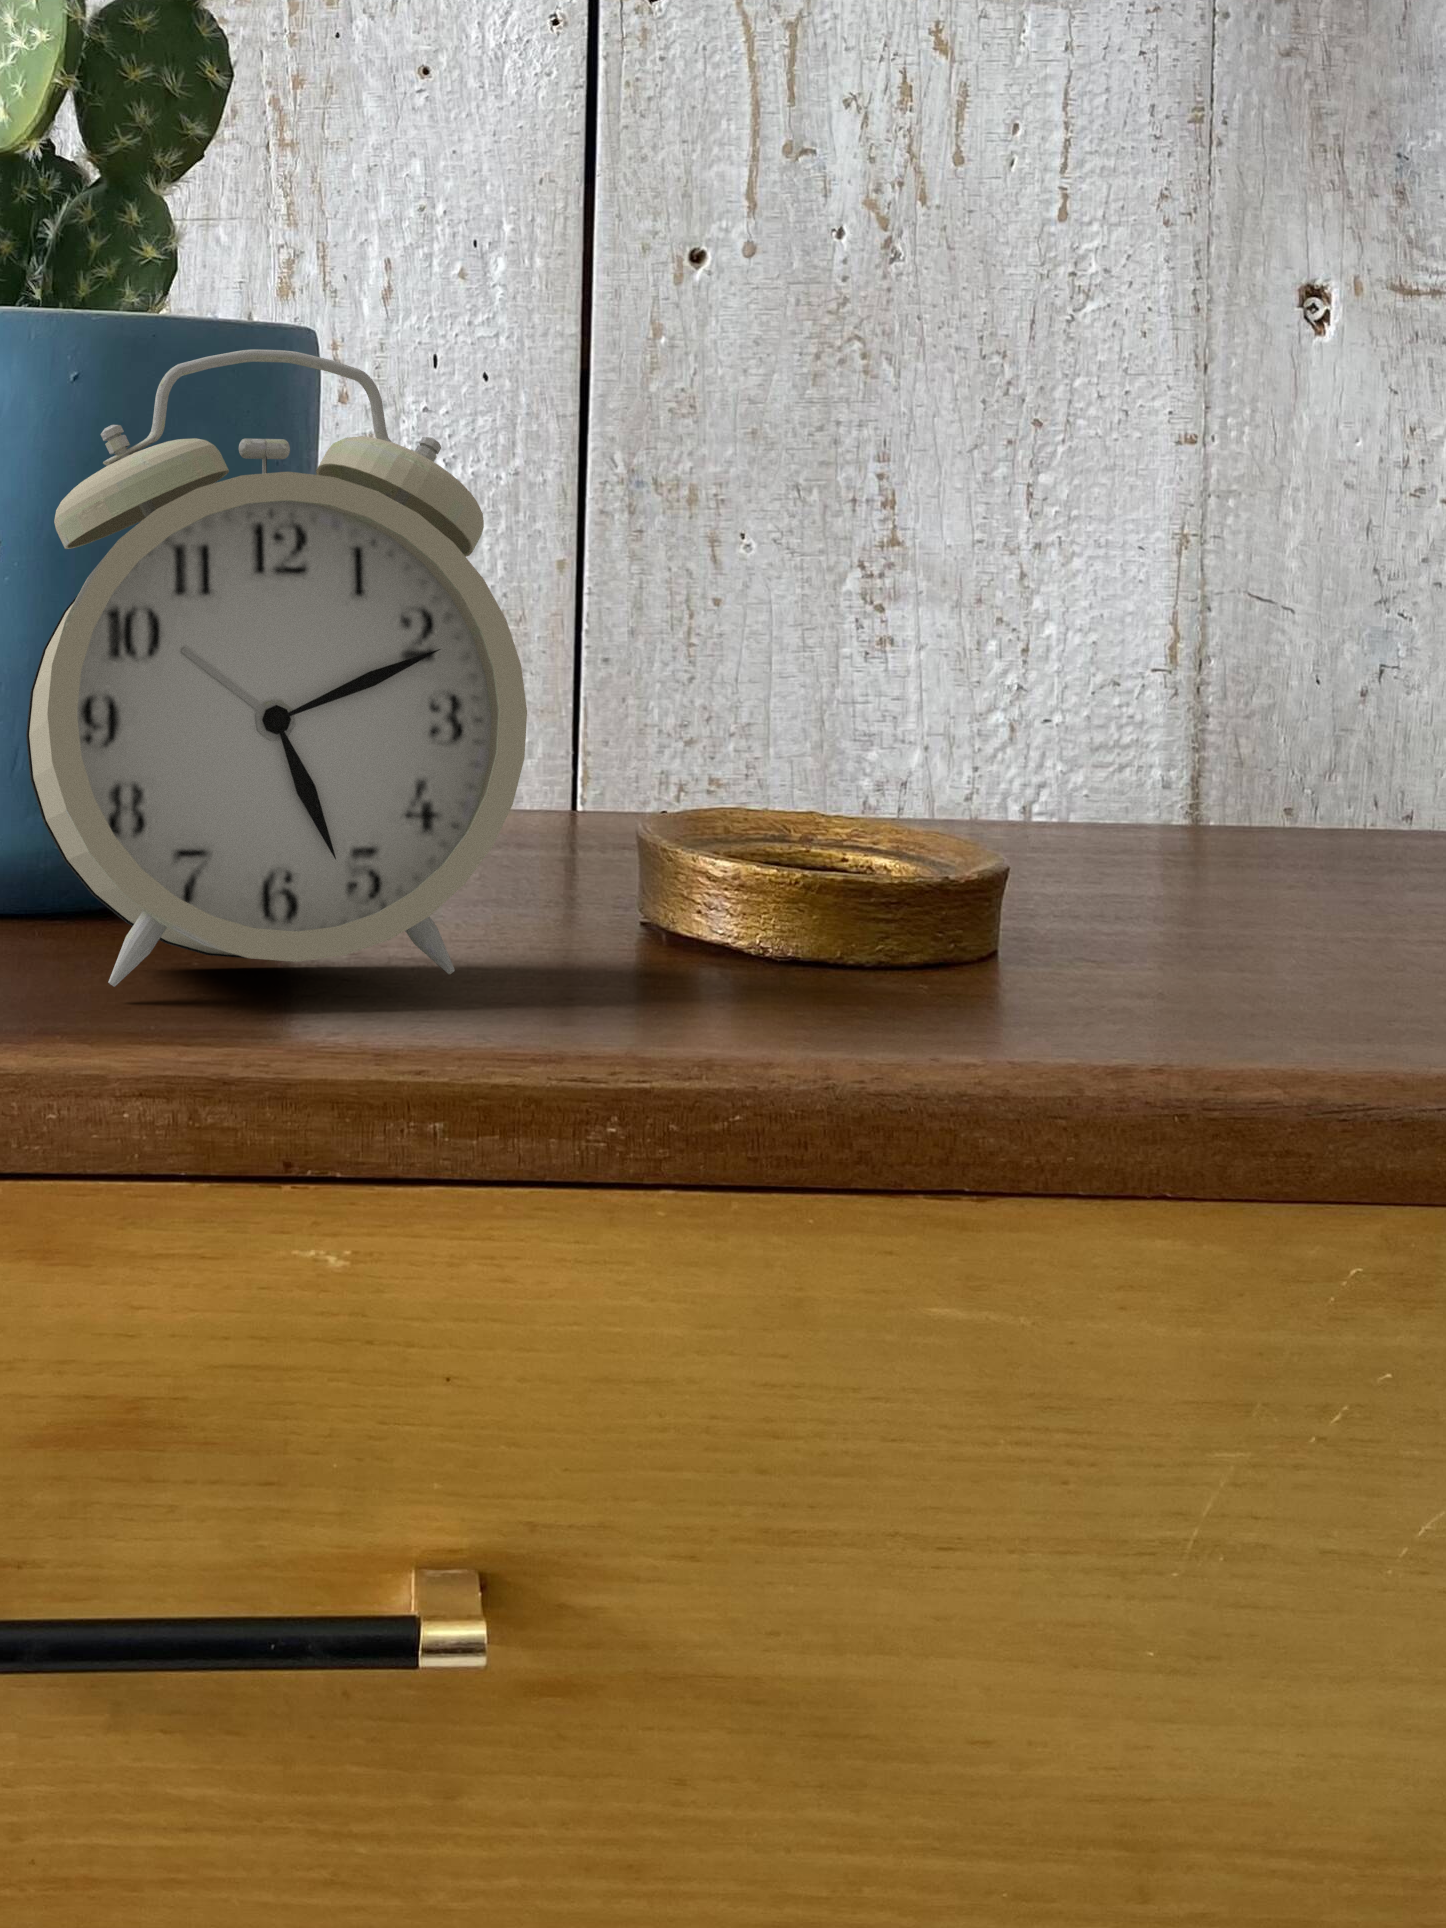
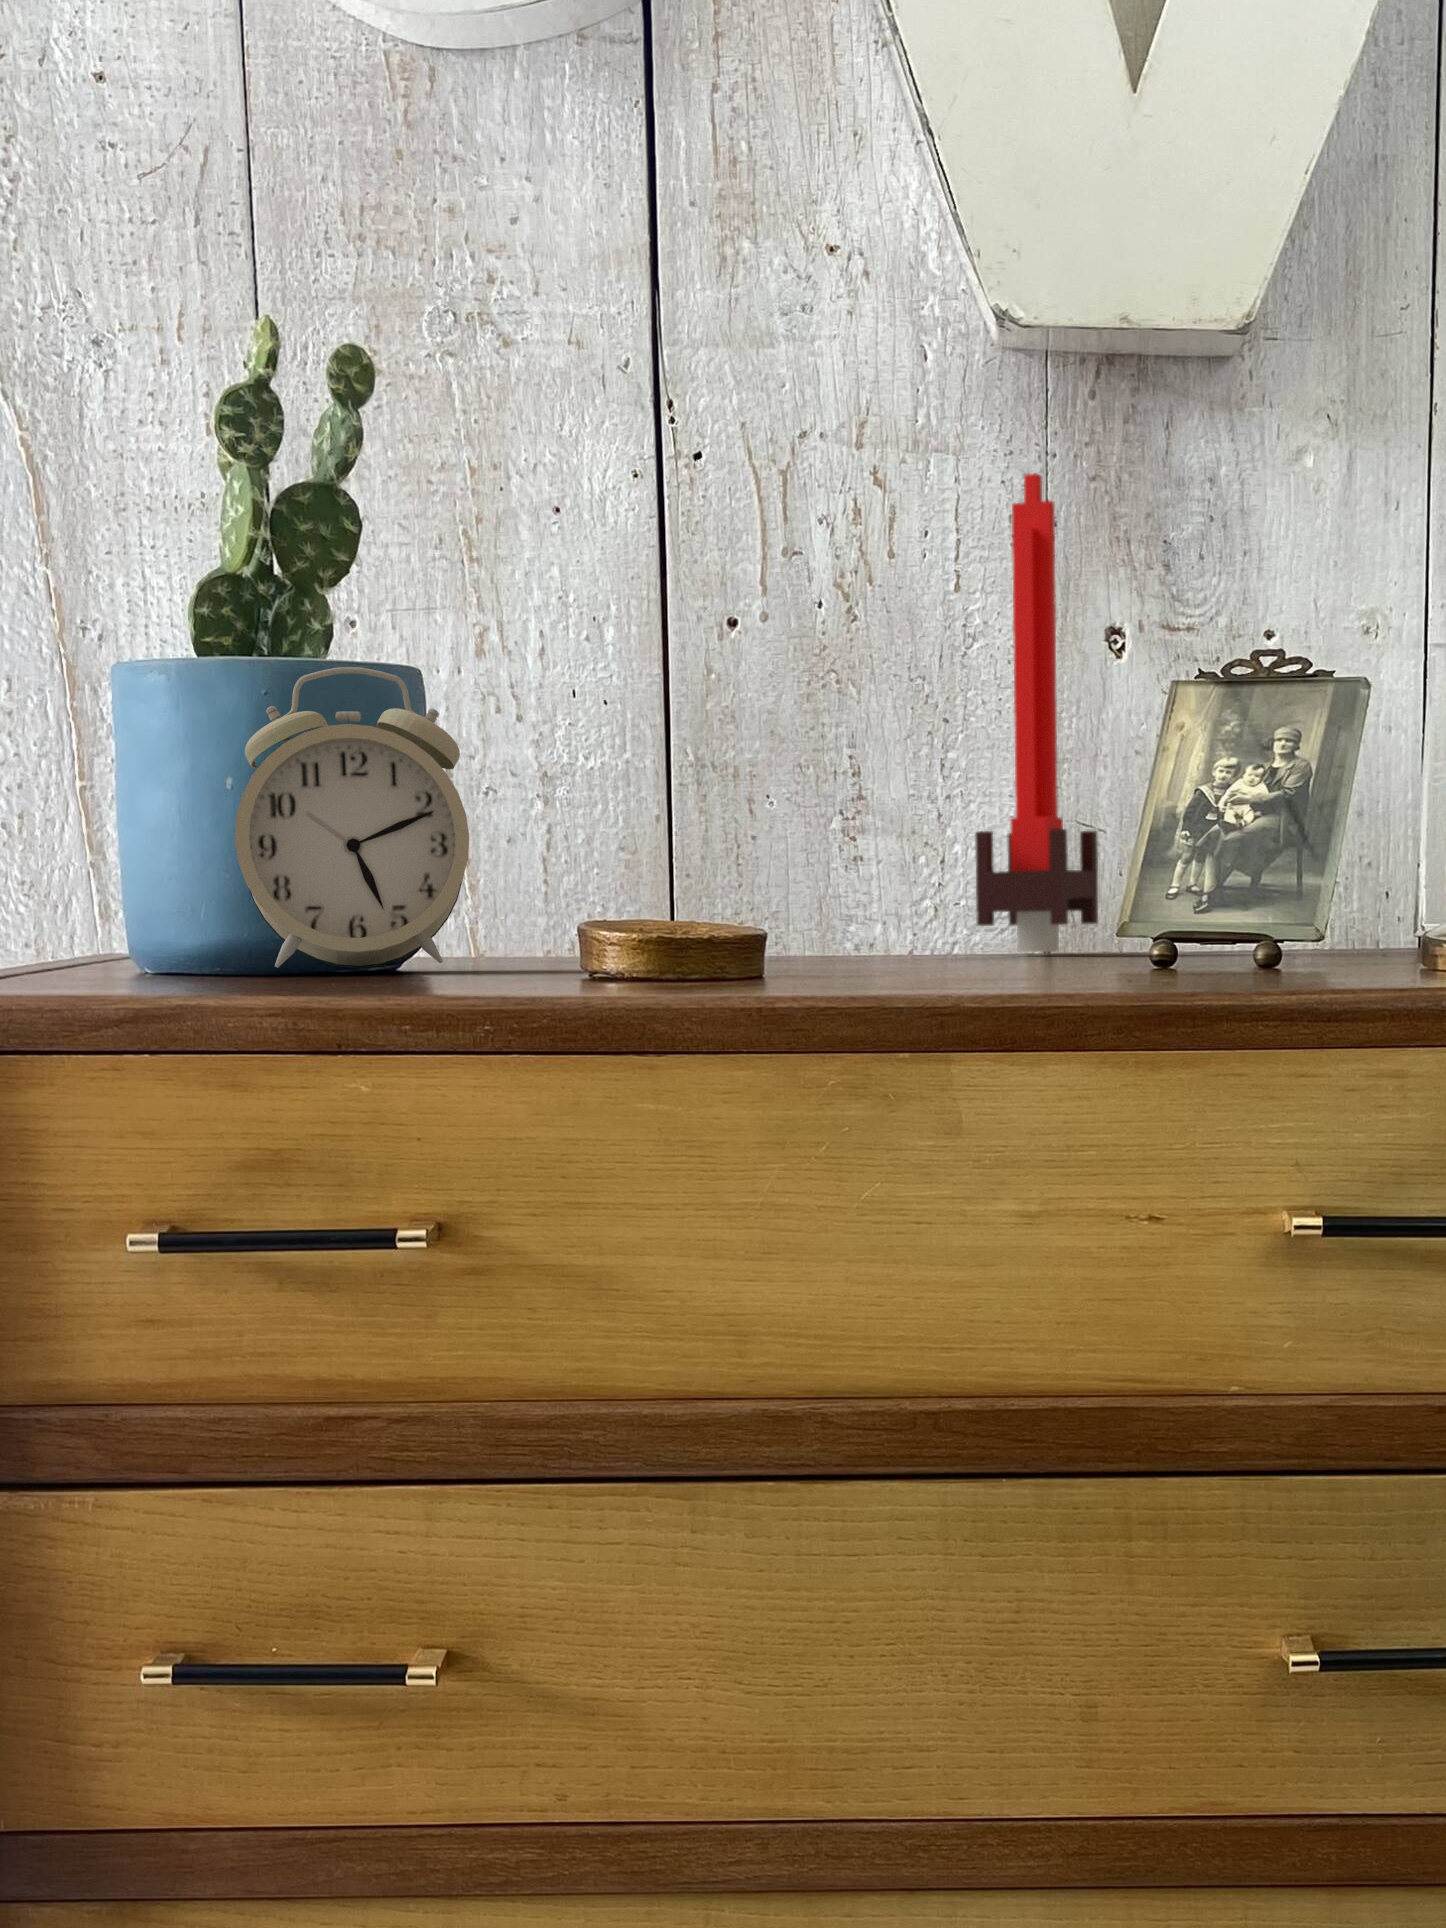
candle: none [1185,40,1366,842] -> present [975,474,1098,952]

